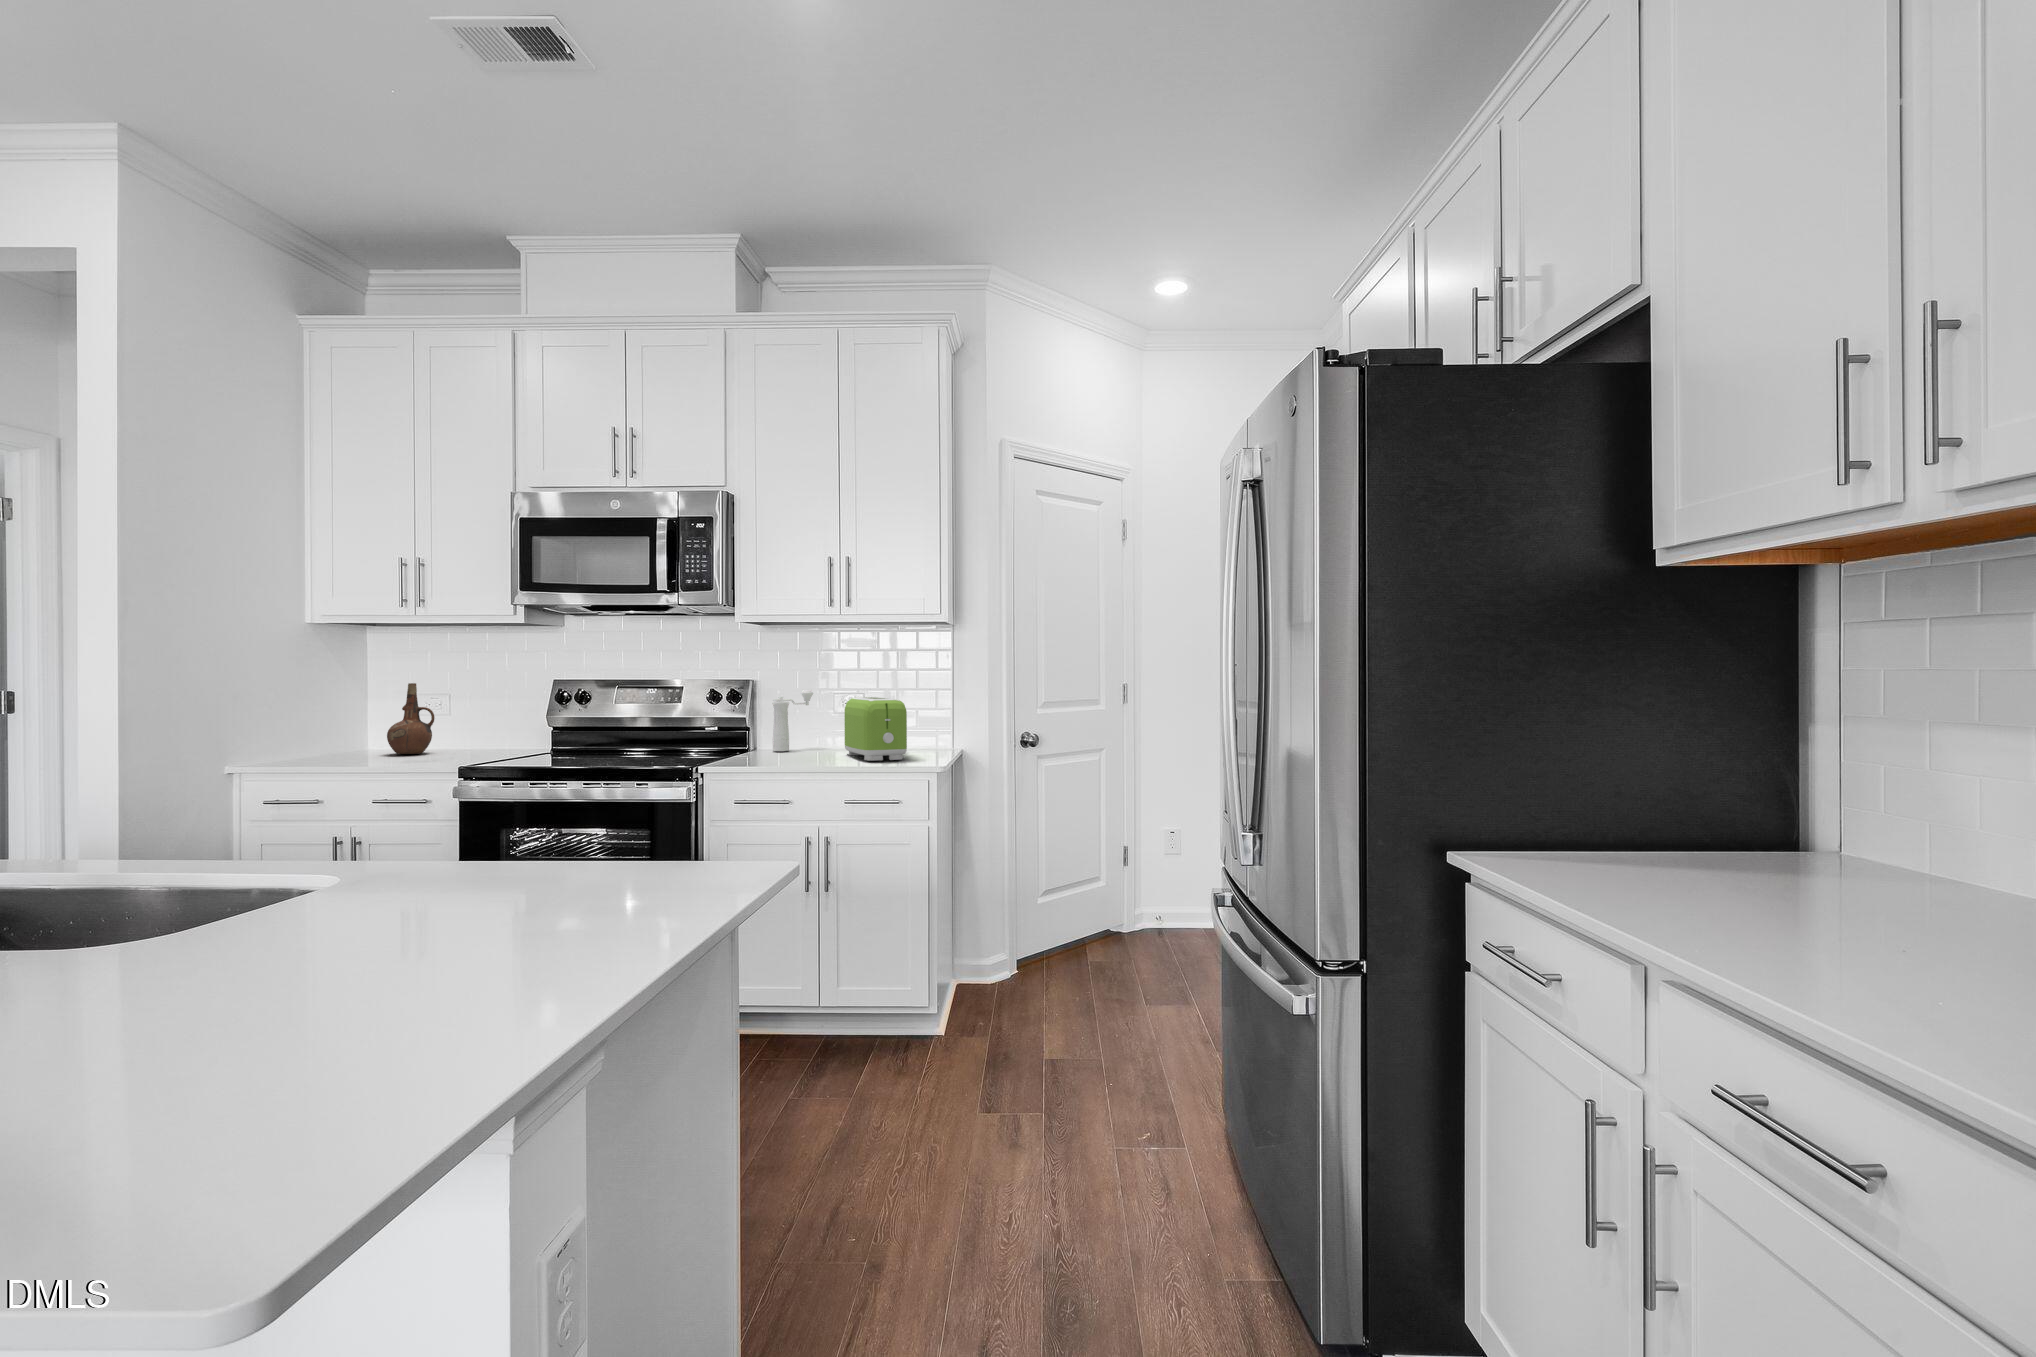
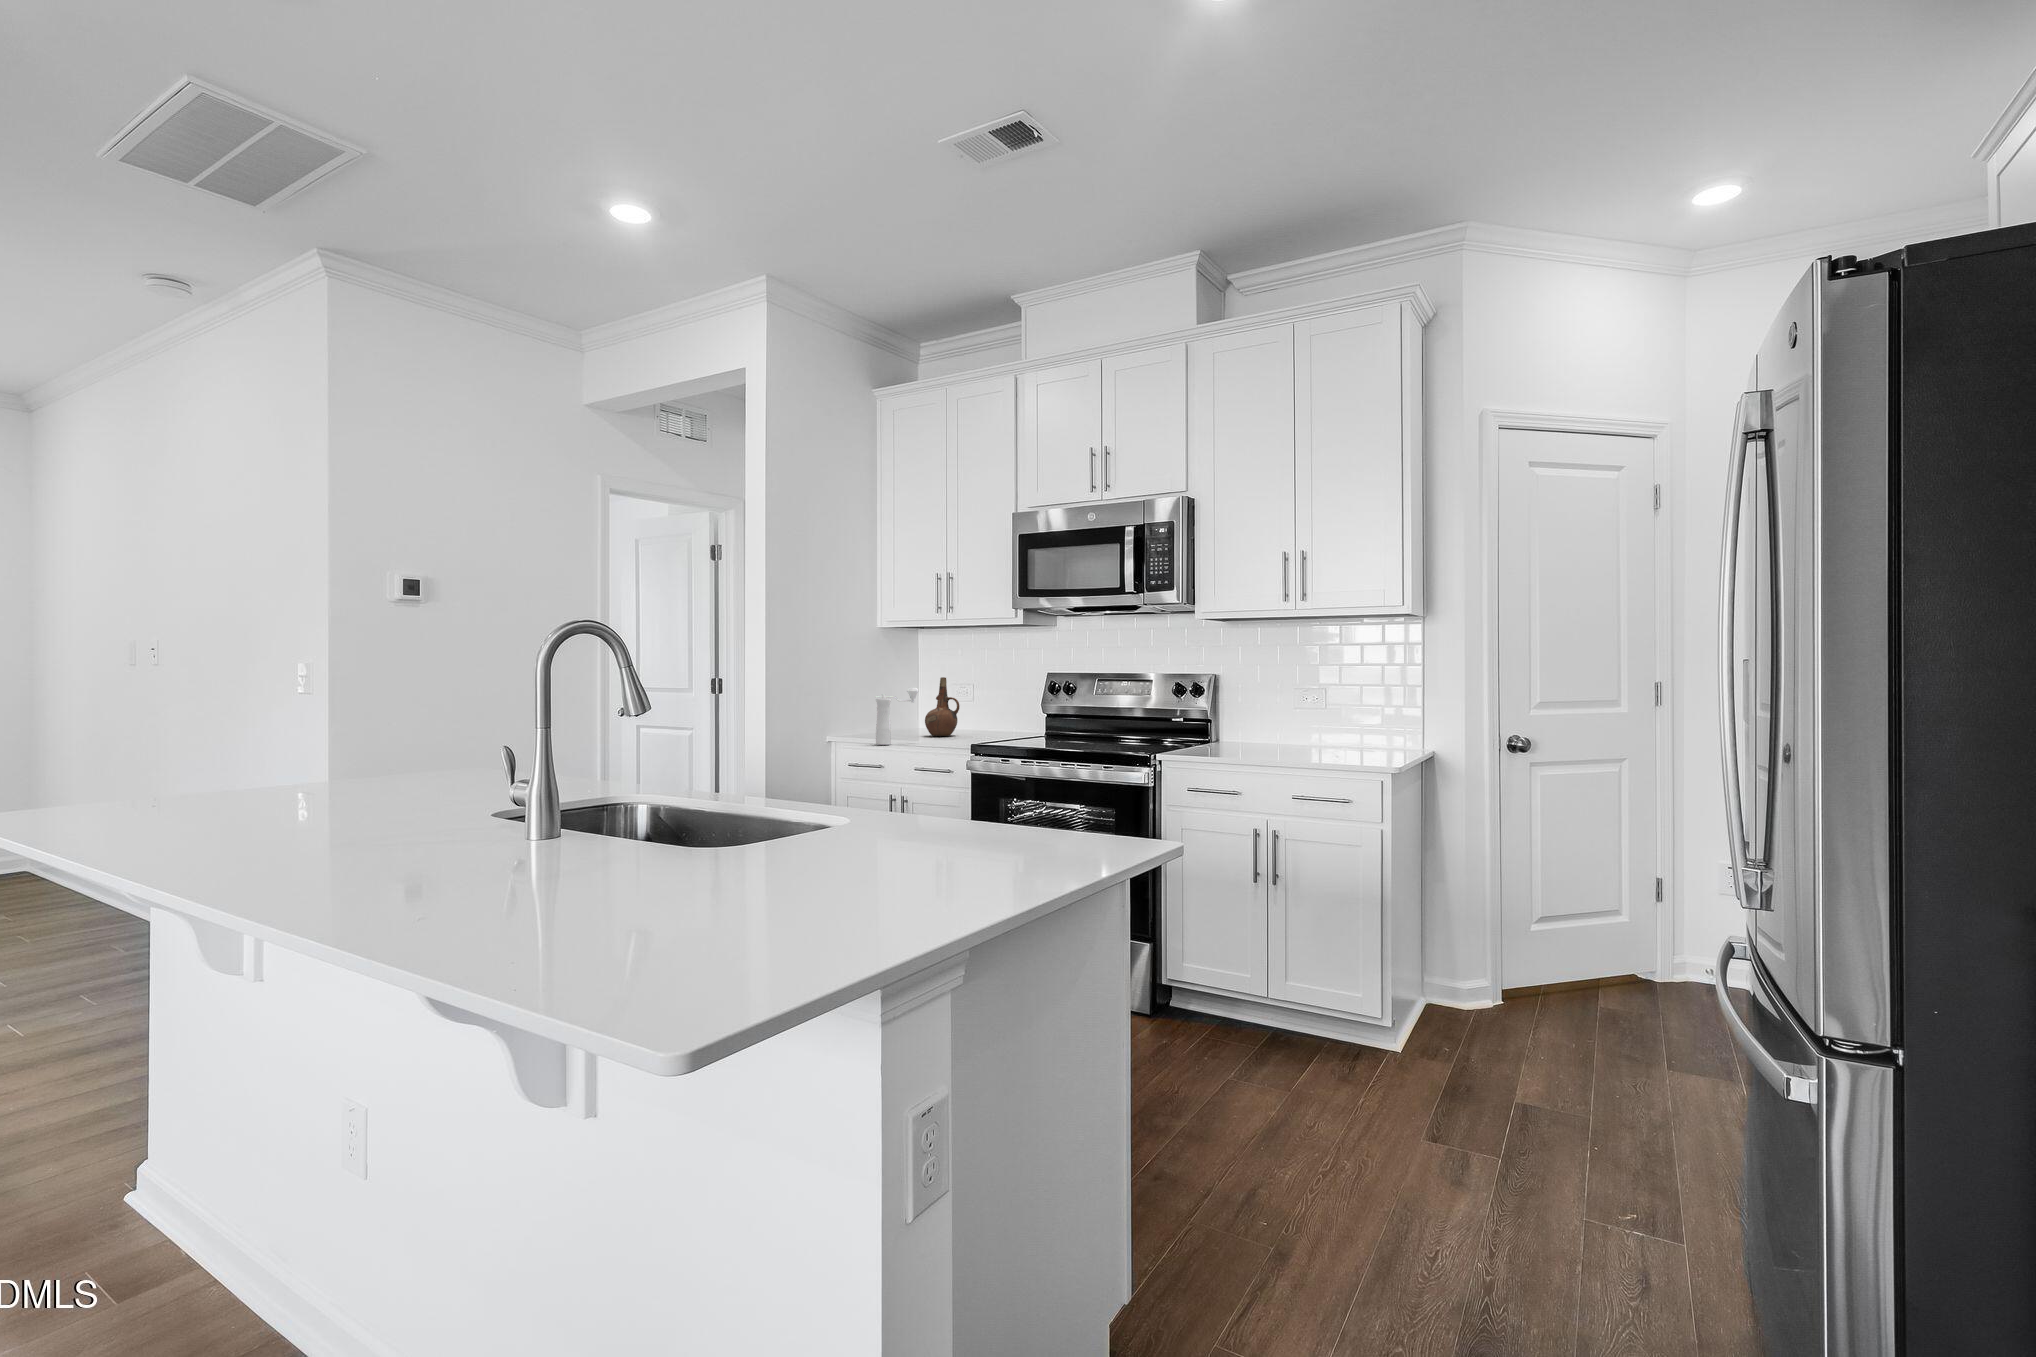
pepper mill: present [773,690,813,751] -> present [875,688,918,745]
toaster: present [845,697,907,761] -> none [1304,693,1365,756]

